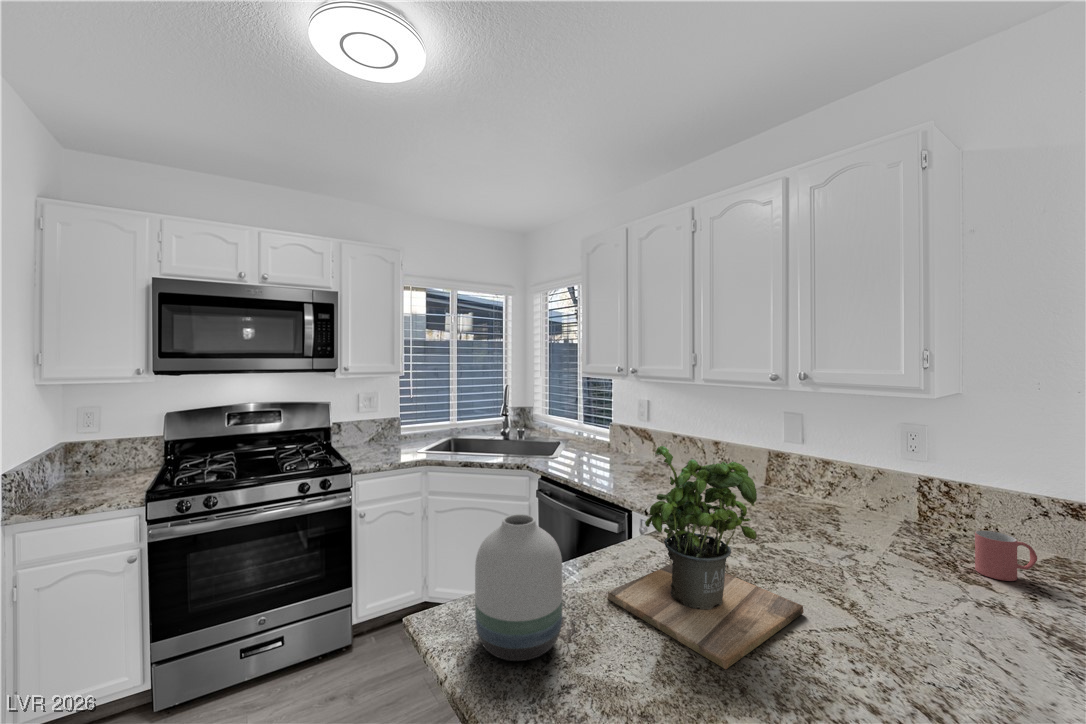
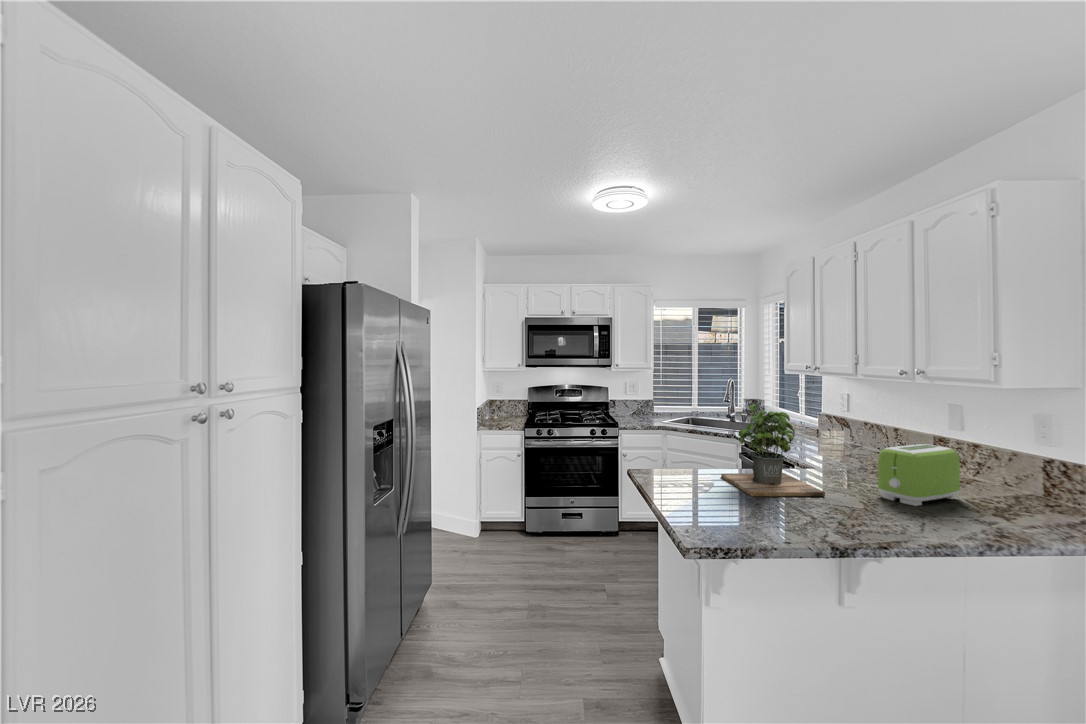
toaster: none [834,481,914,596] -> present [878,444,960,506]
vase: present [475,514,562,661] -> none [650,425,687,480]
mug: present [975,531,1037,581] -> none [1013,485,1063,519]

